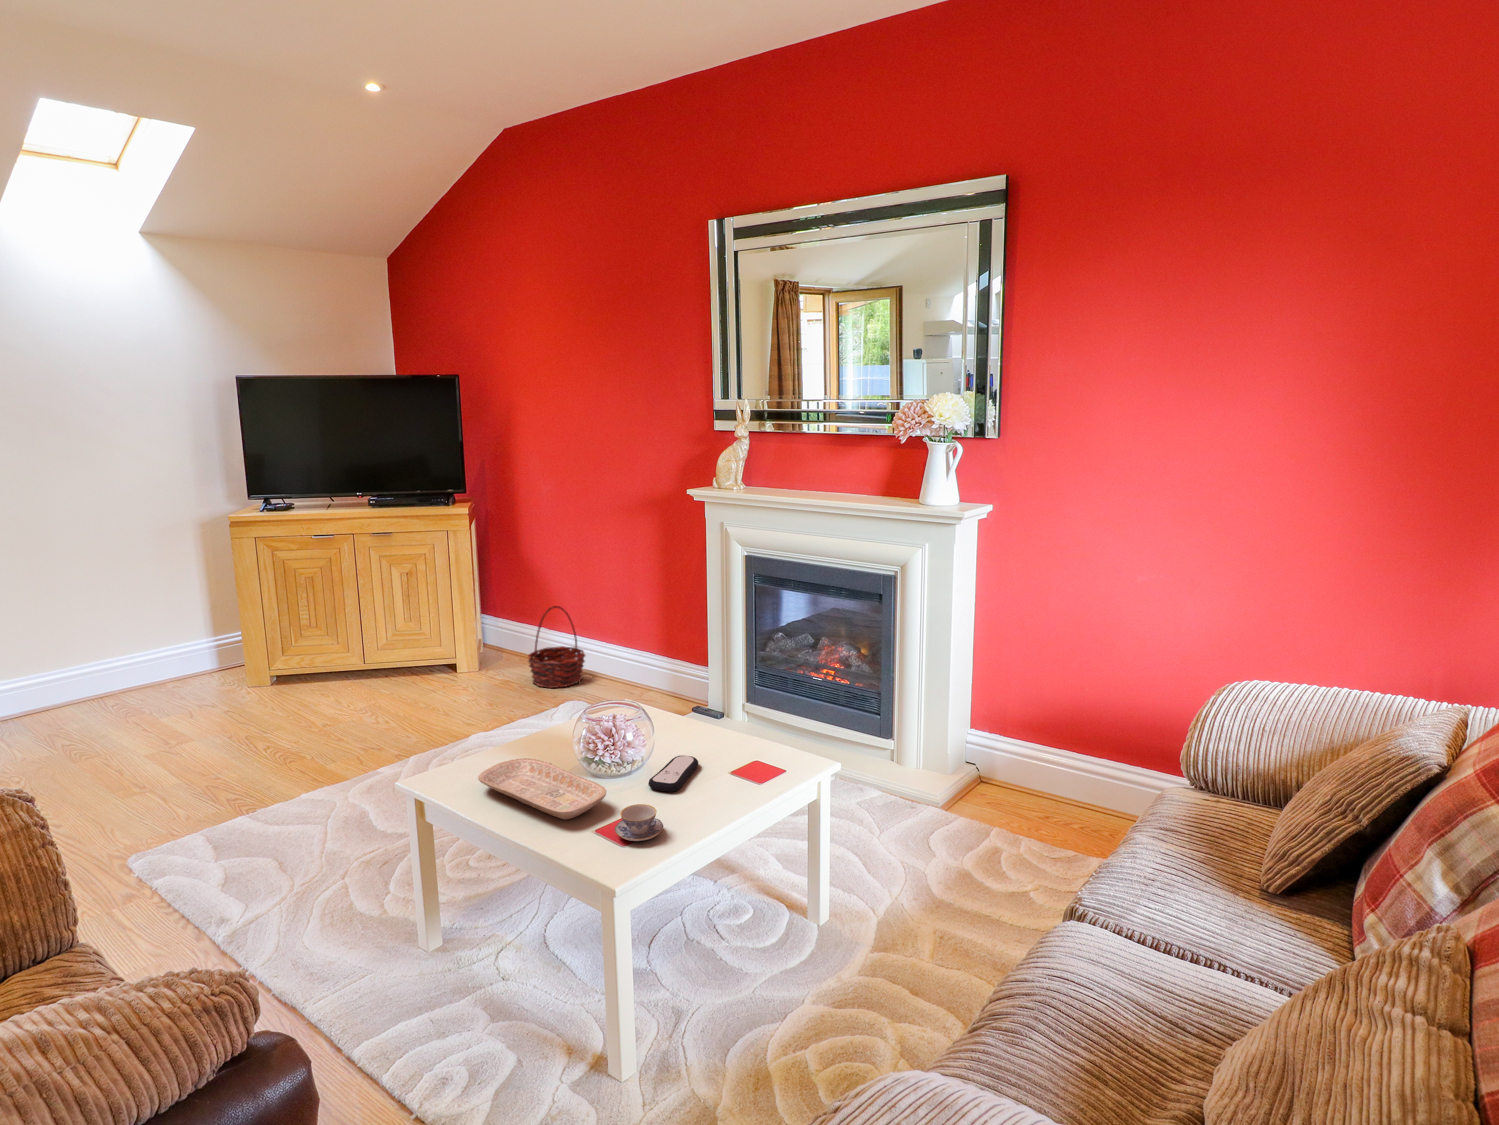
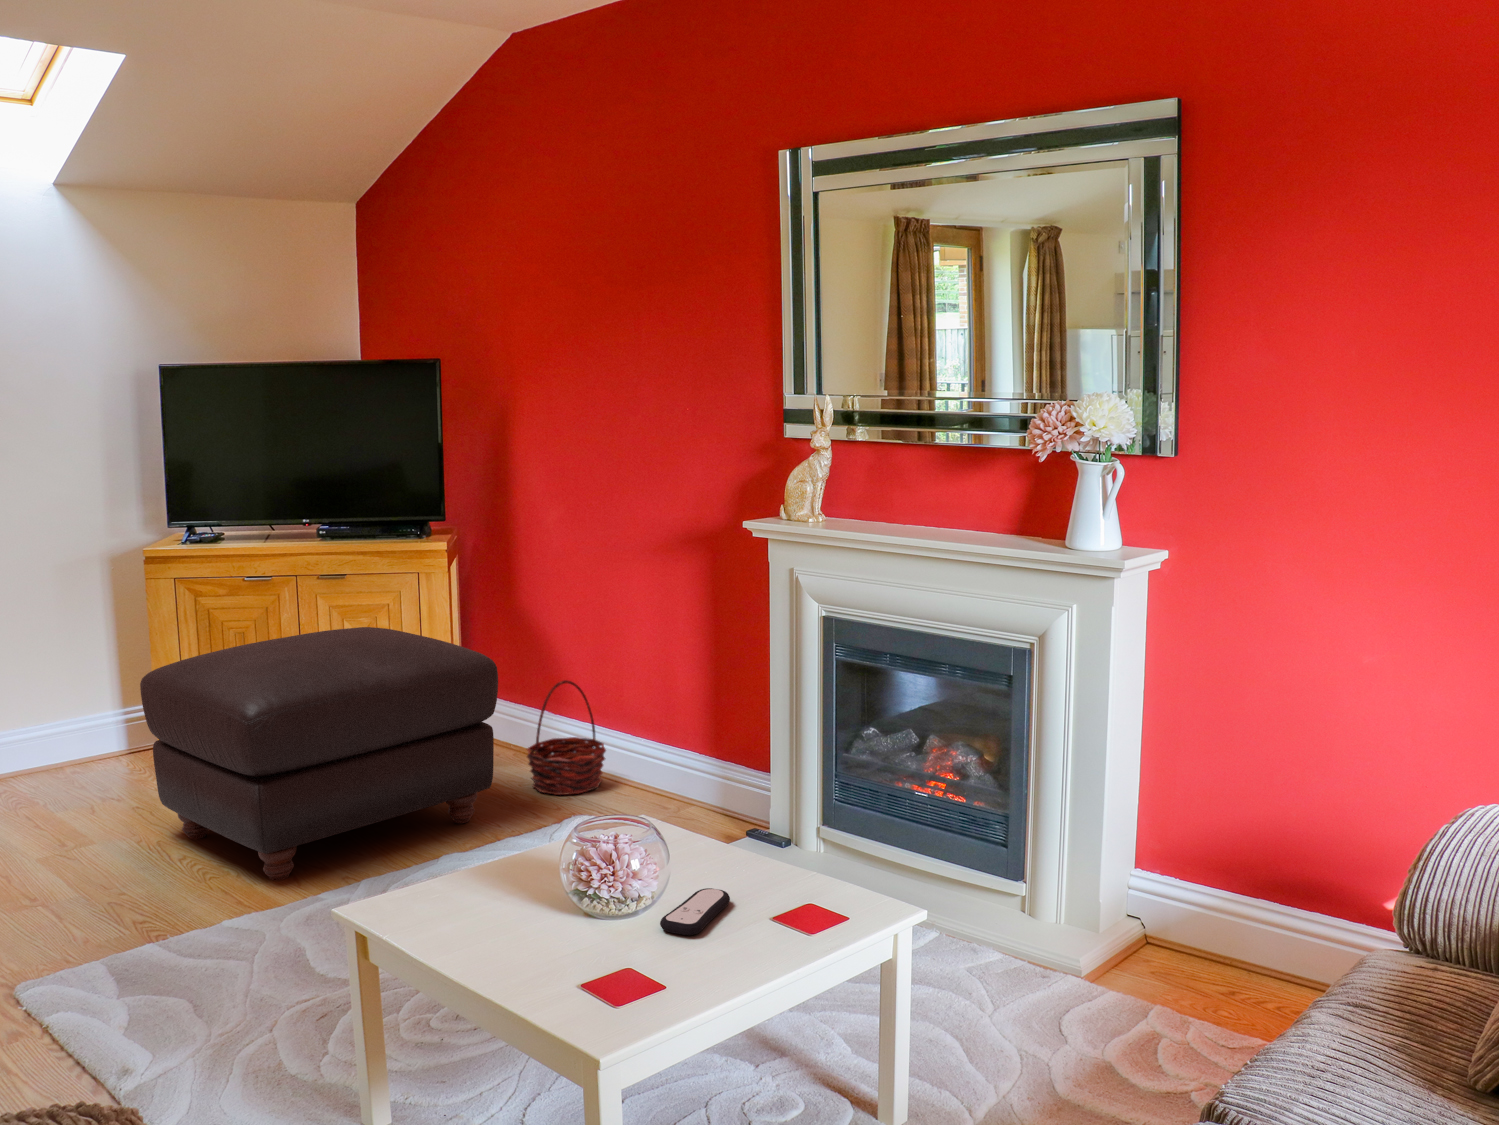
ottoman: none [233,569,507,757] -> present [140,627,498,880]
tray: present [478,758,606,819] -> none [440,885,602,965]
teacup: present [615,804,663,841] -> none [609,948,672,996]

